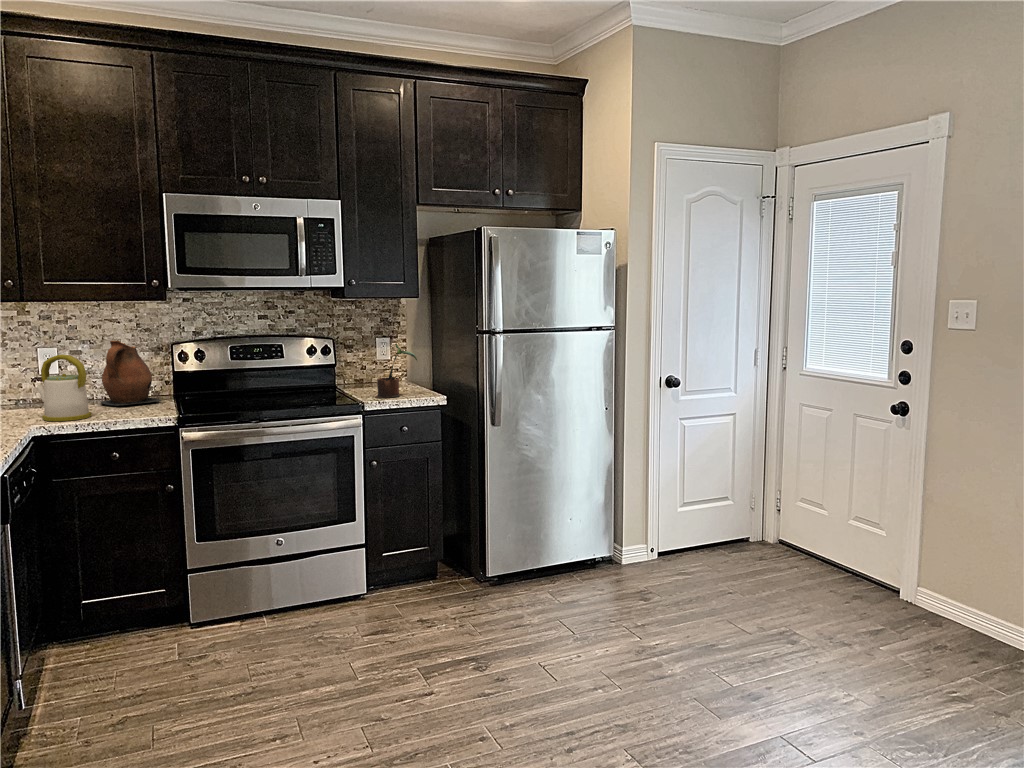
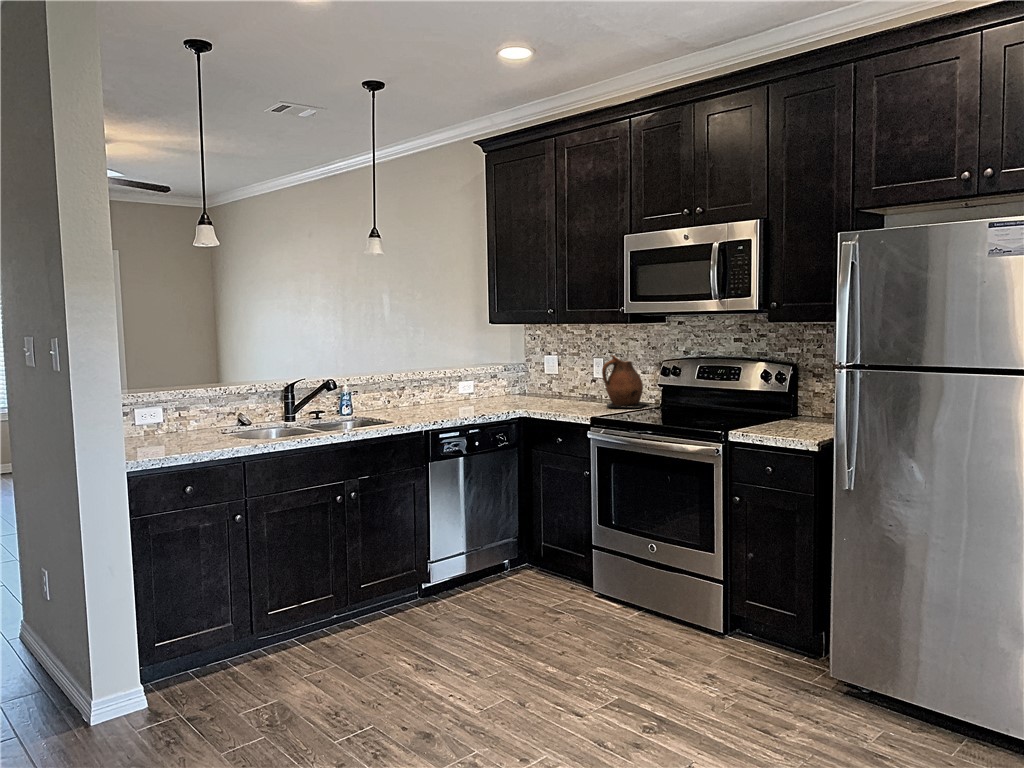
potted plant: present [376,344,417,398] -> none [765,374,814,434]
kettle: present [36,354,92,421] -> none [542,364,574,412]

